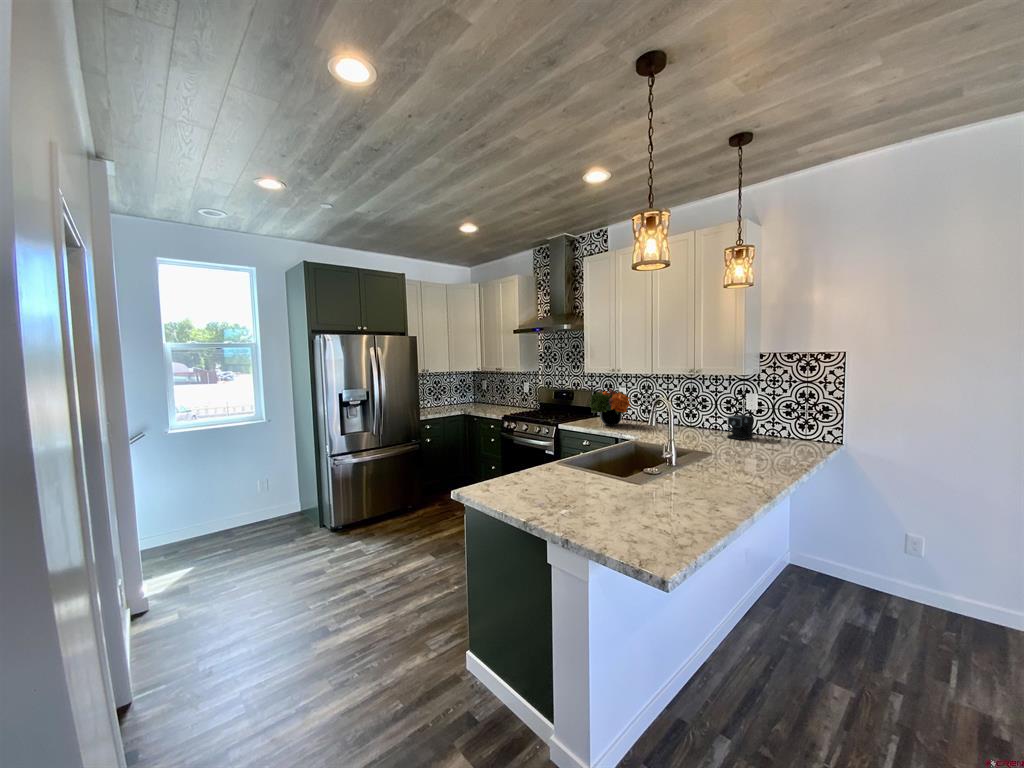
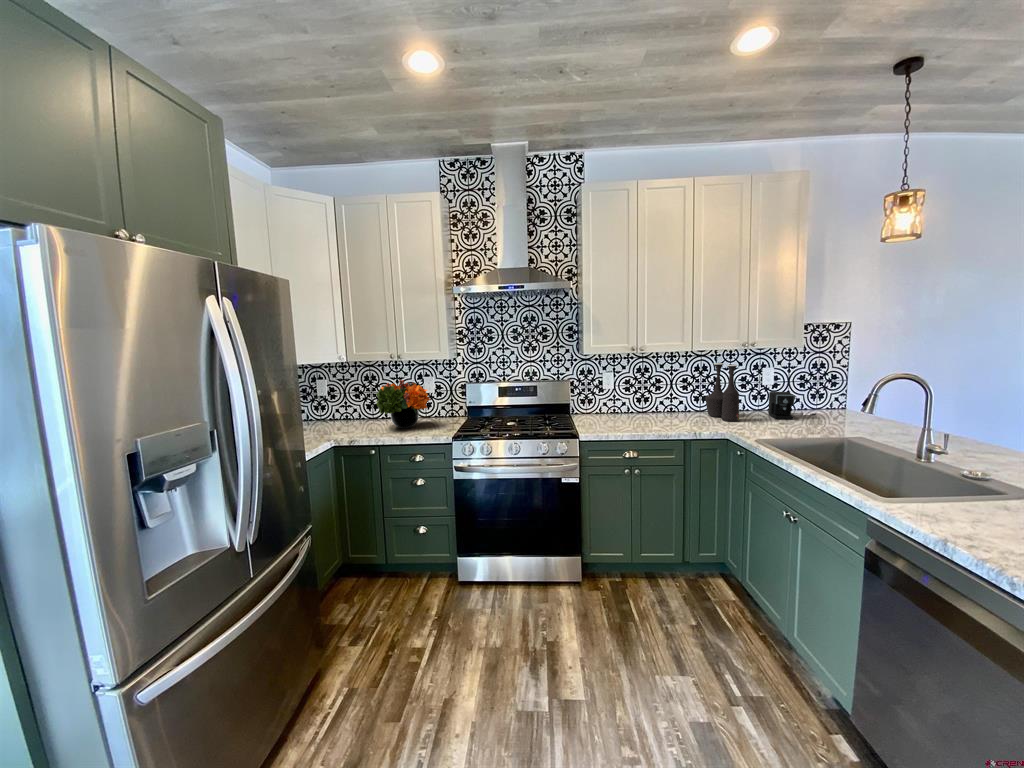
vase: none [679,385,700,434] -> present [705,363,739,422]
flower arrangement: present [589,389,631,426] -> present [376,380,430,428]

